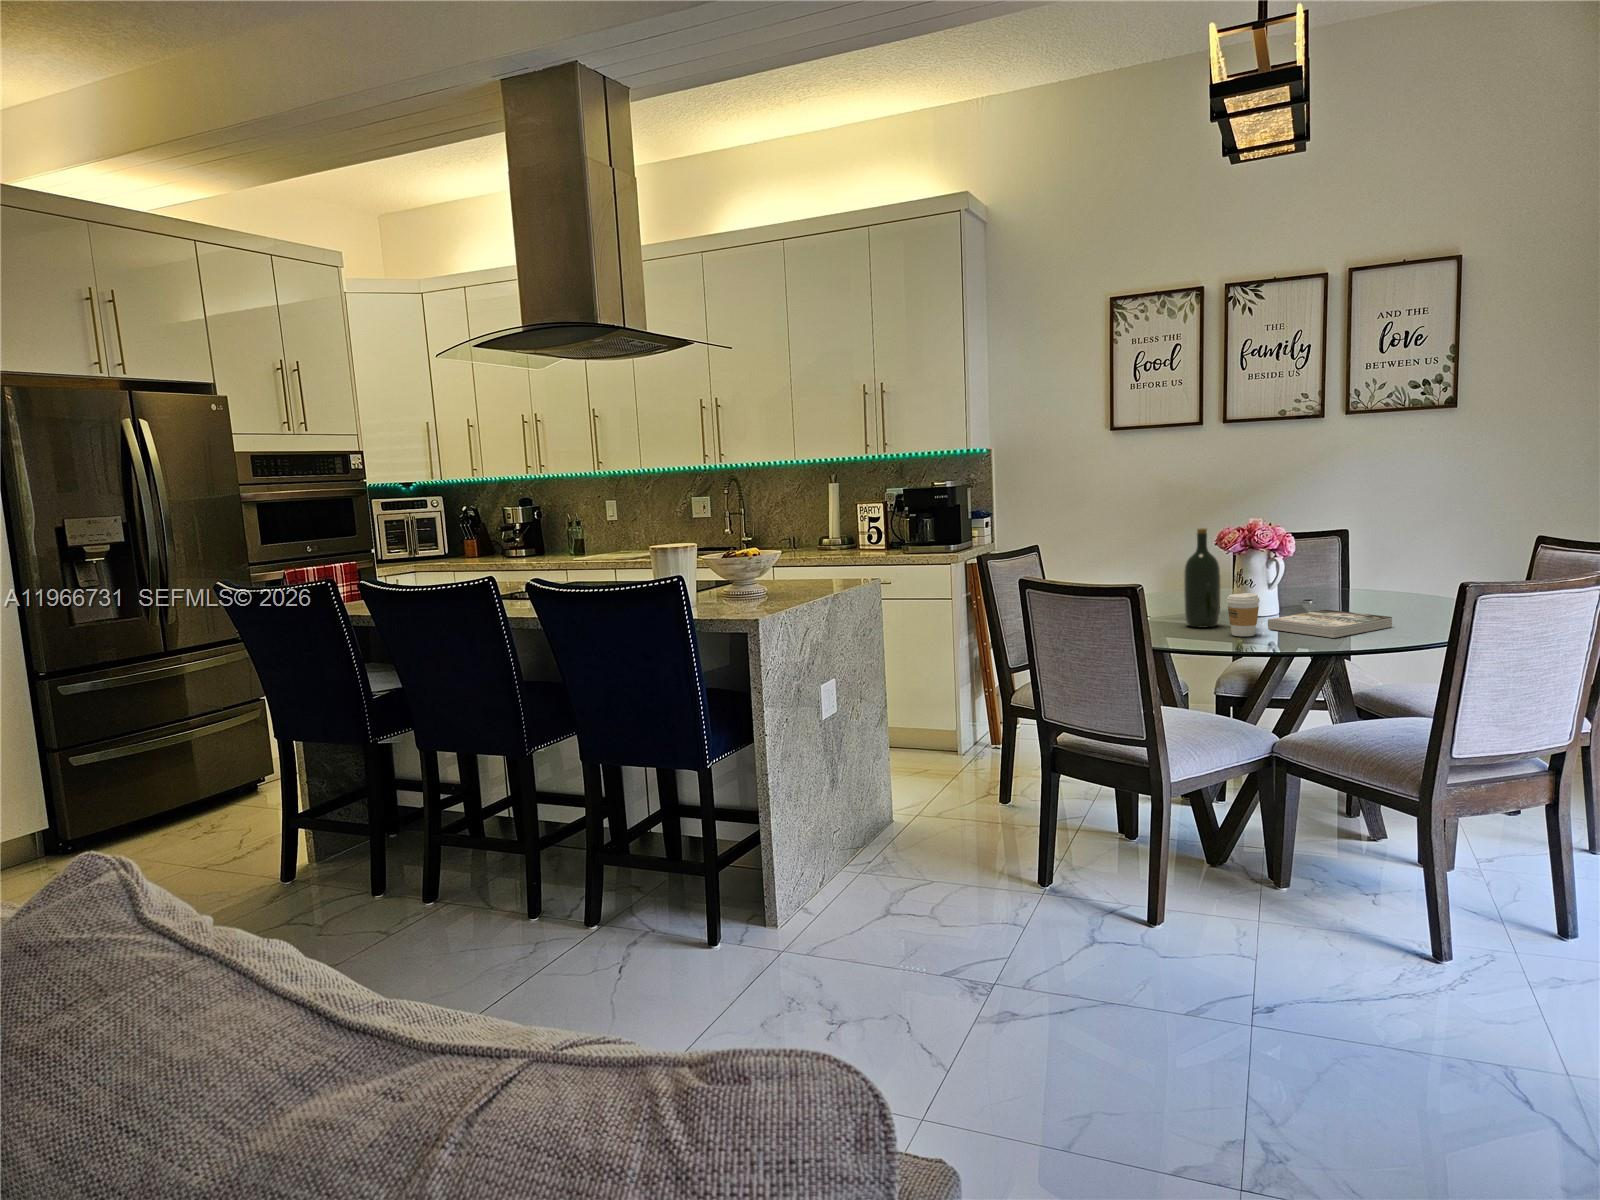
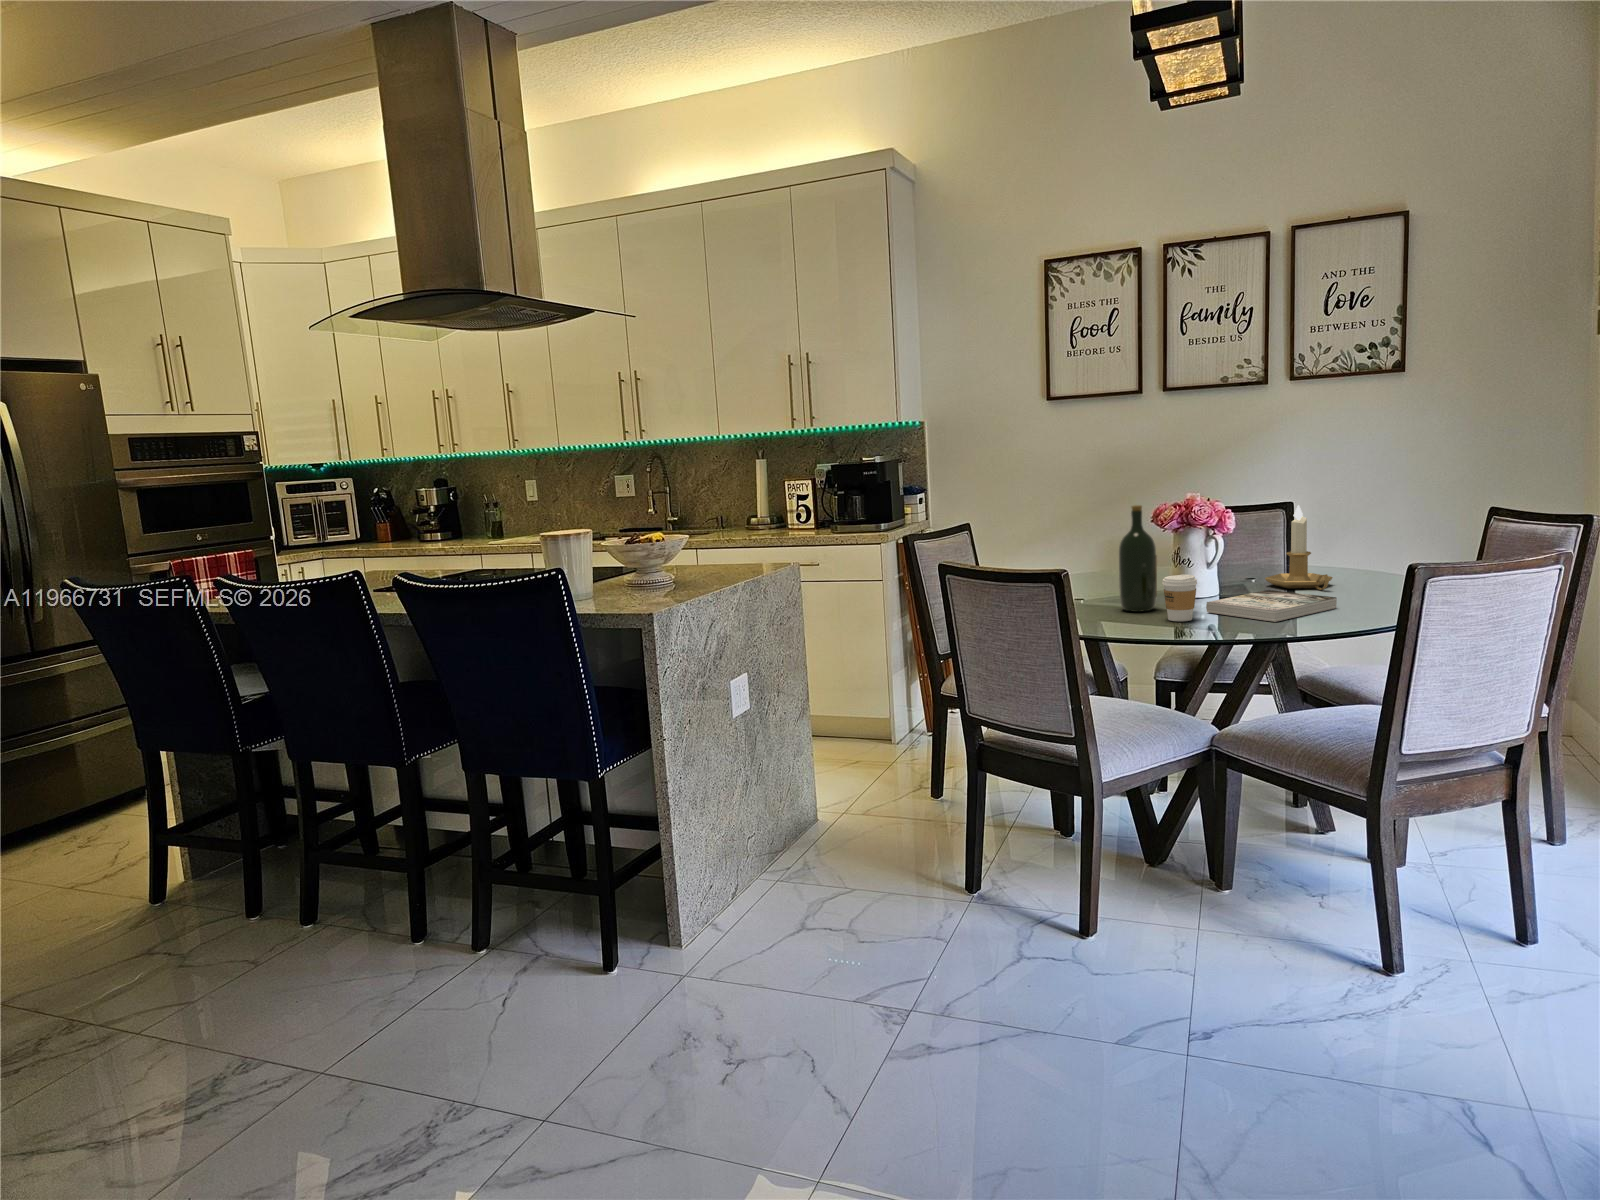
candlestick: none [1322,530,1388,611] -> present [1265,505,1333,590]

